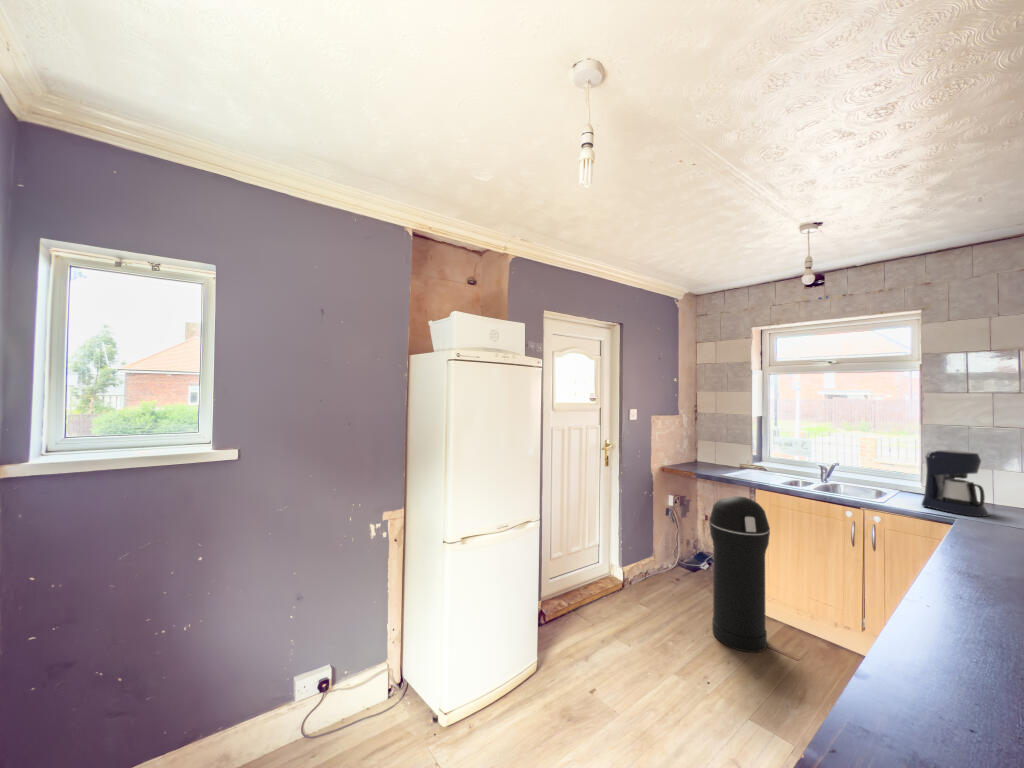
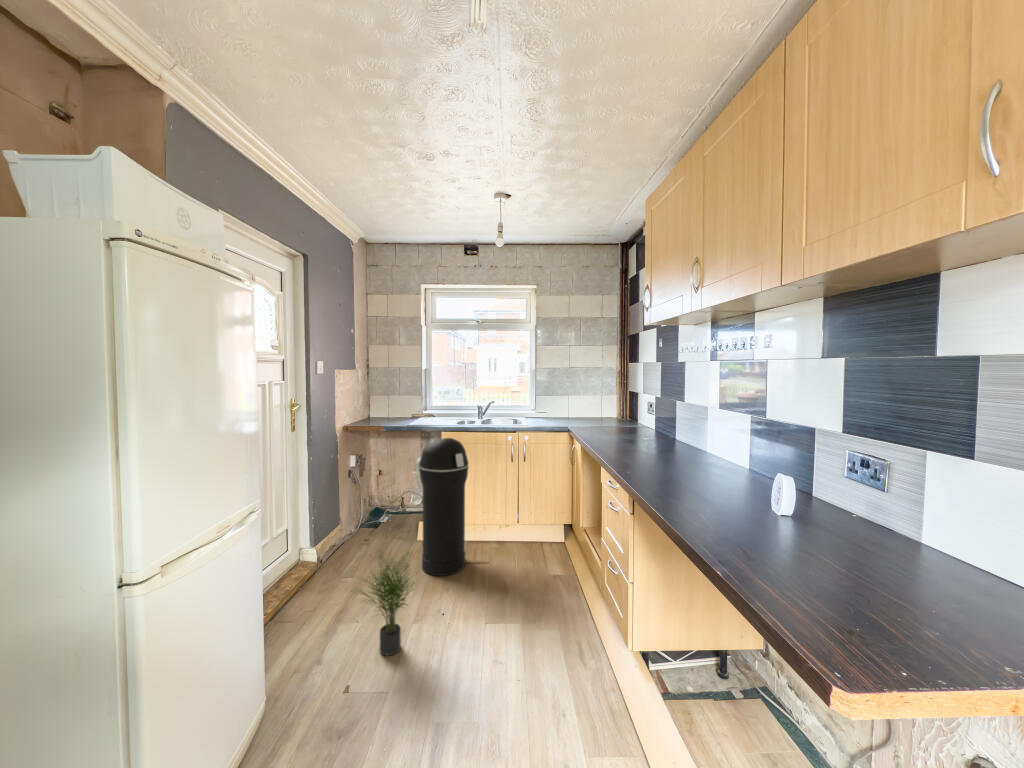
coffee maker: present [922,450,989,517] -> none [543,385,573,426]
potted plant: none [602,583,670,690] -> present [361,552,415,655]

